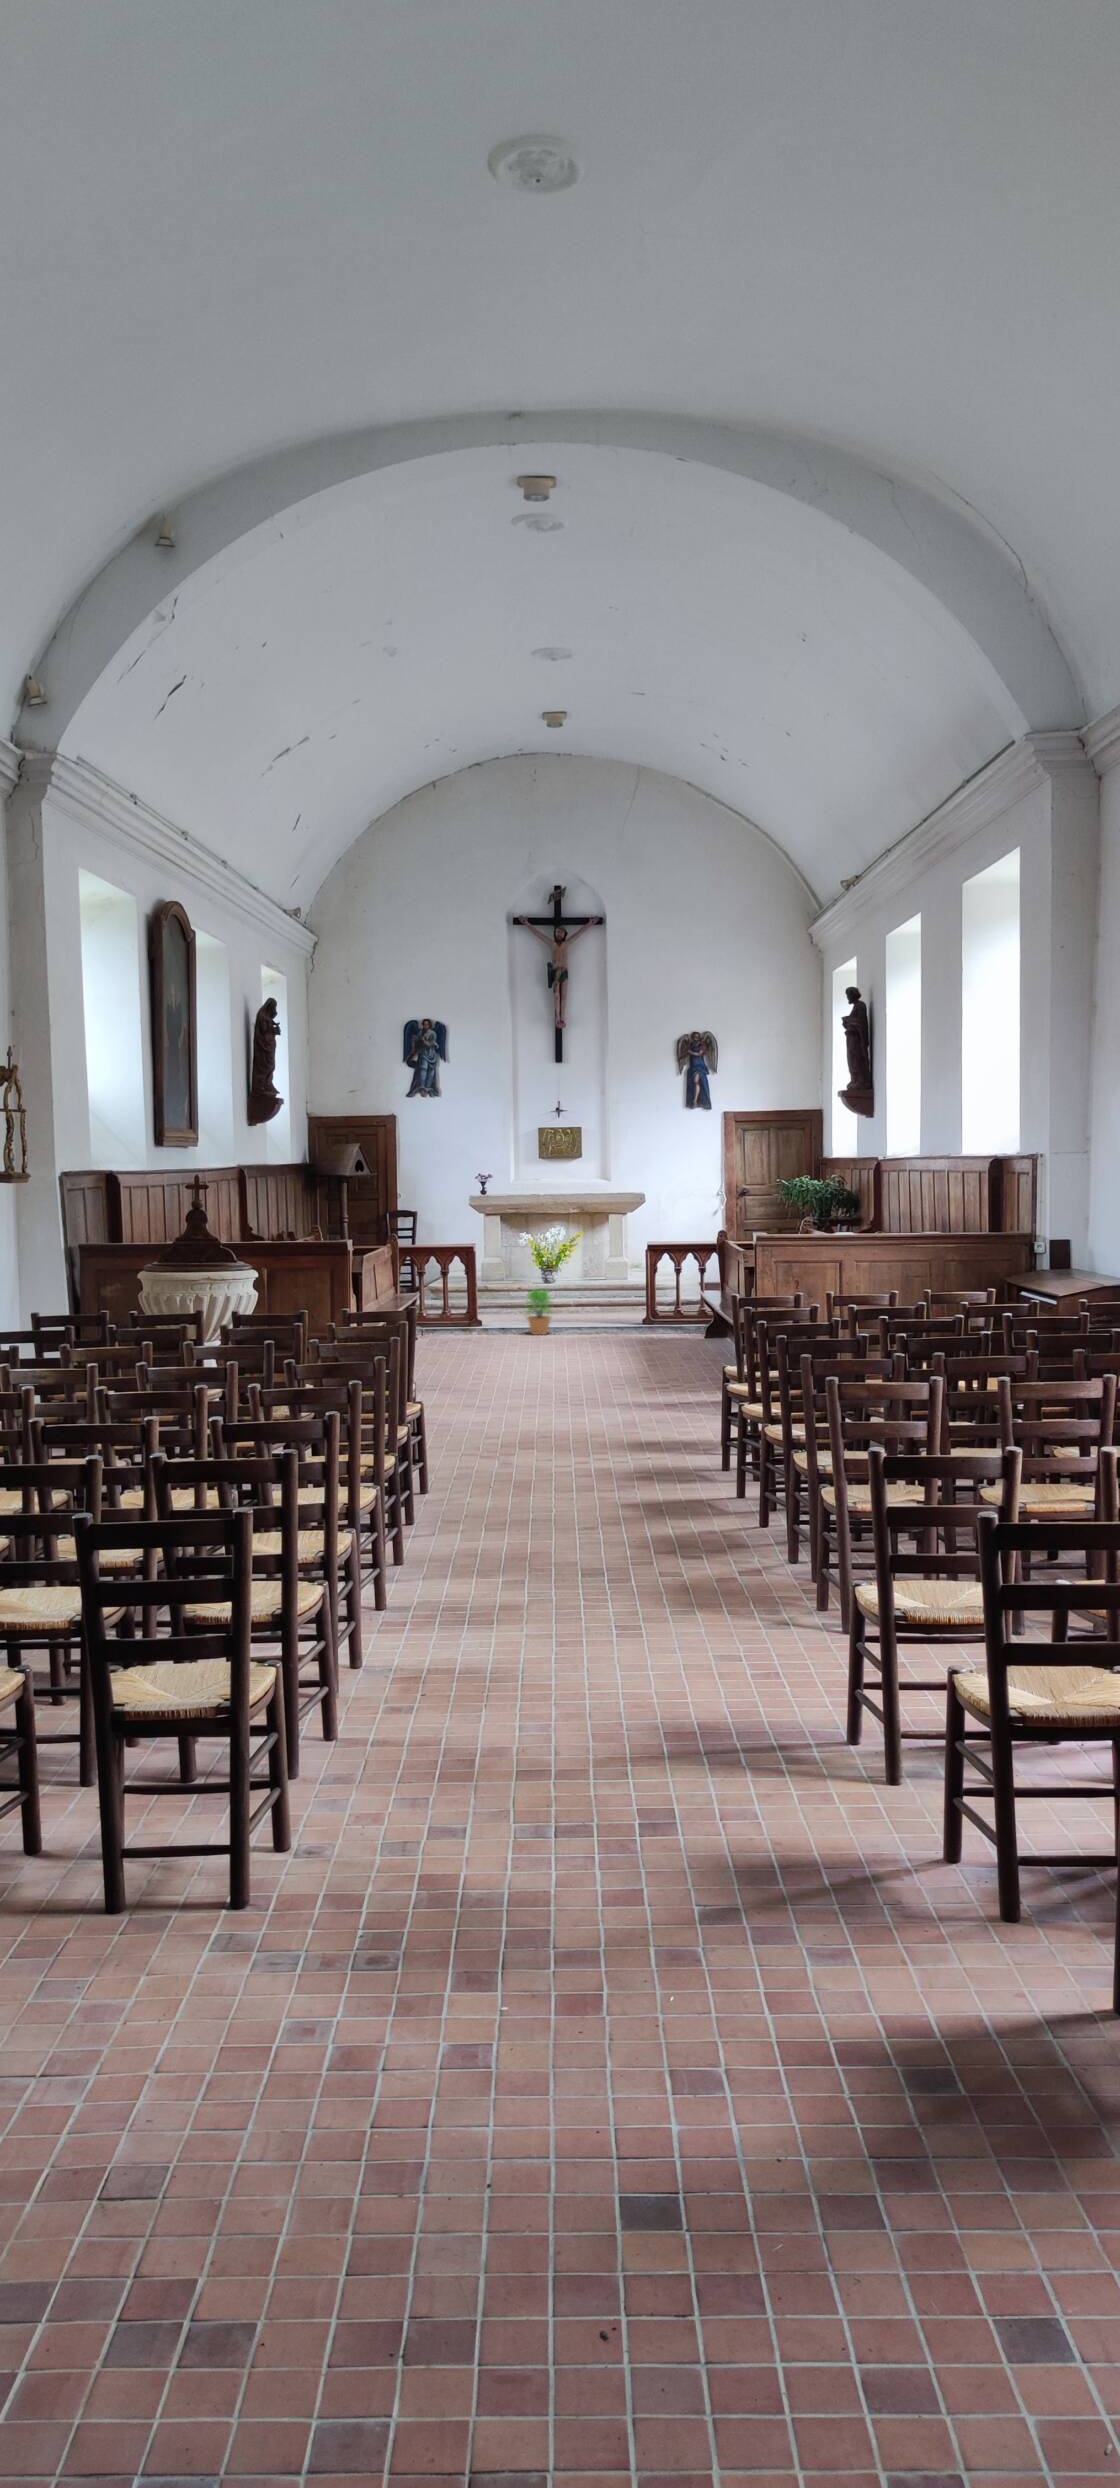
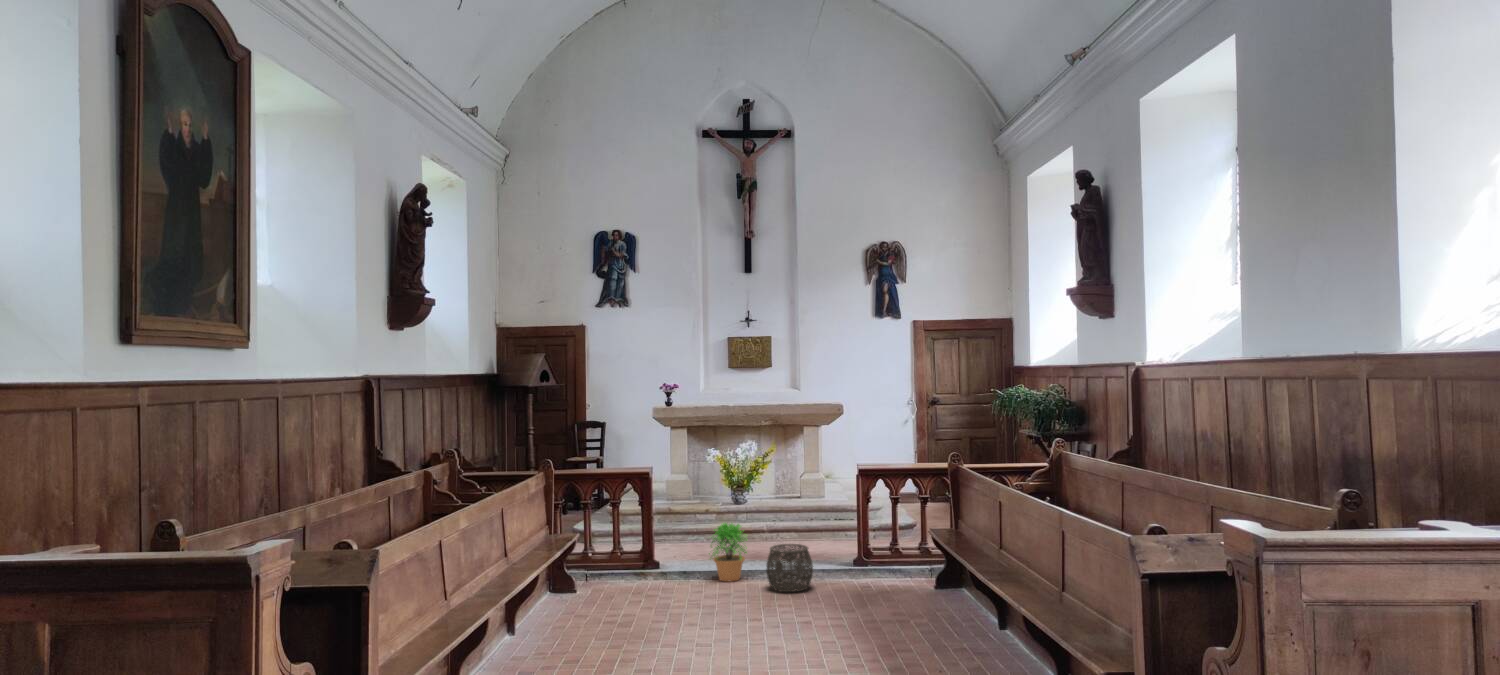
woven basket: none [568,1304,605,1339] -> present [766,544,813,592]

